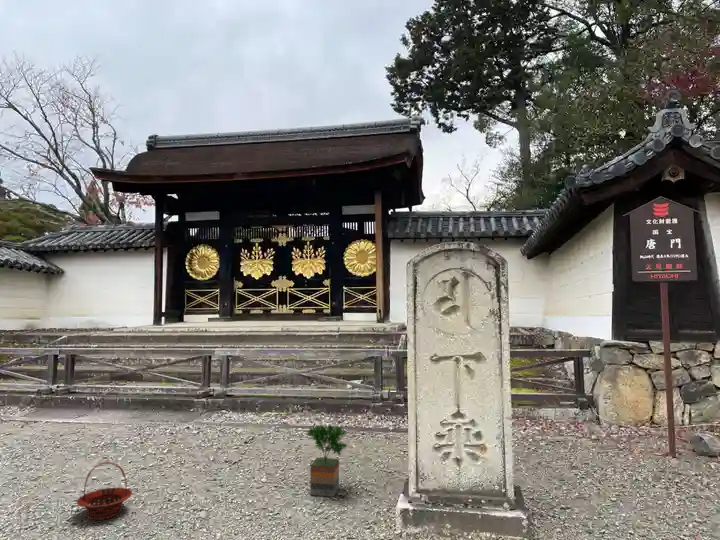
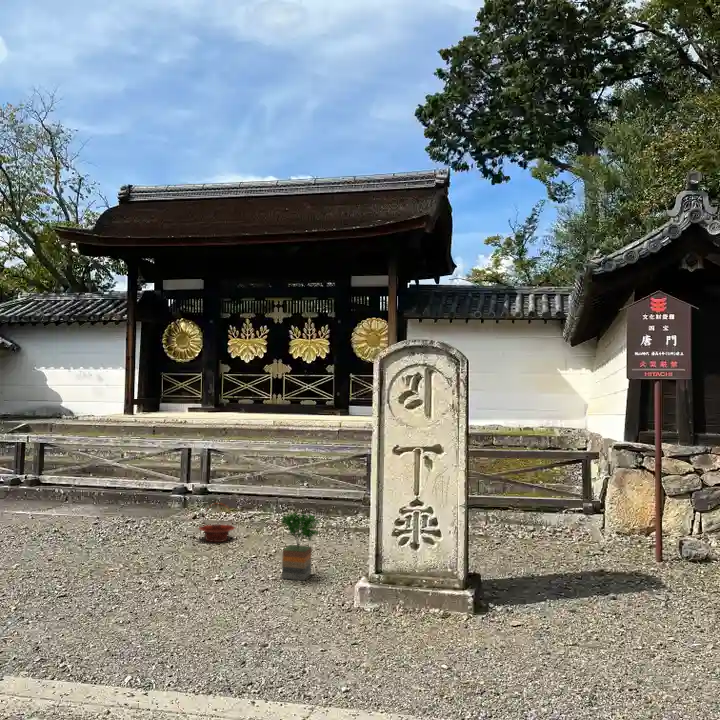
basket: present [76,462,132,520] -> present [199,503,235,542]

